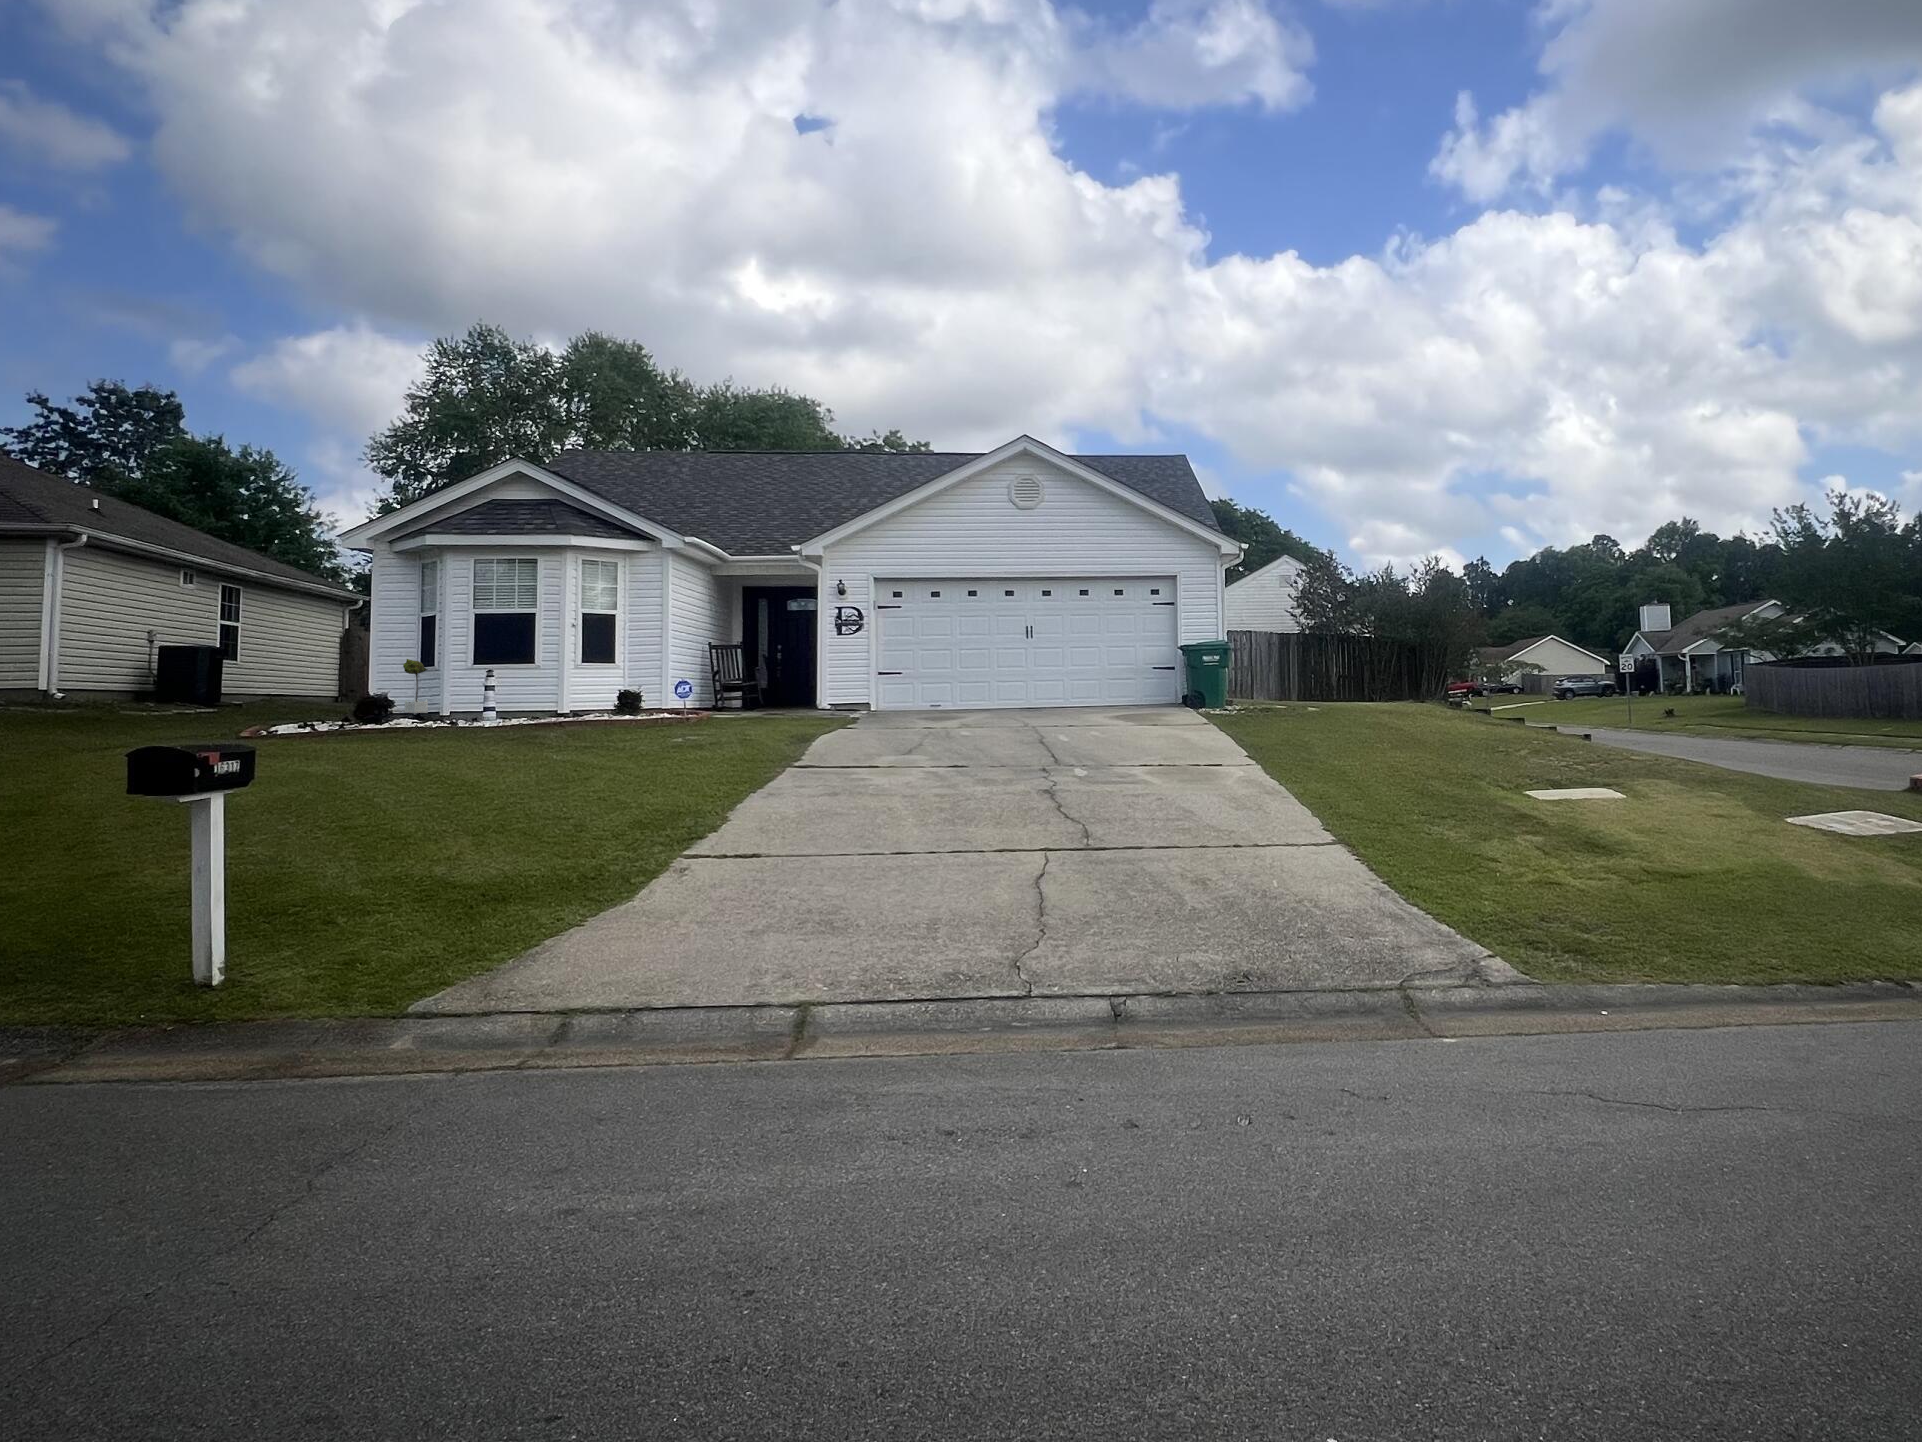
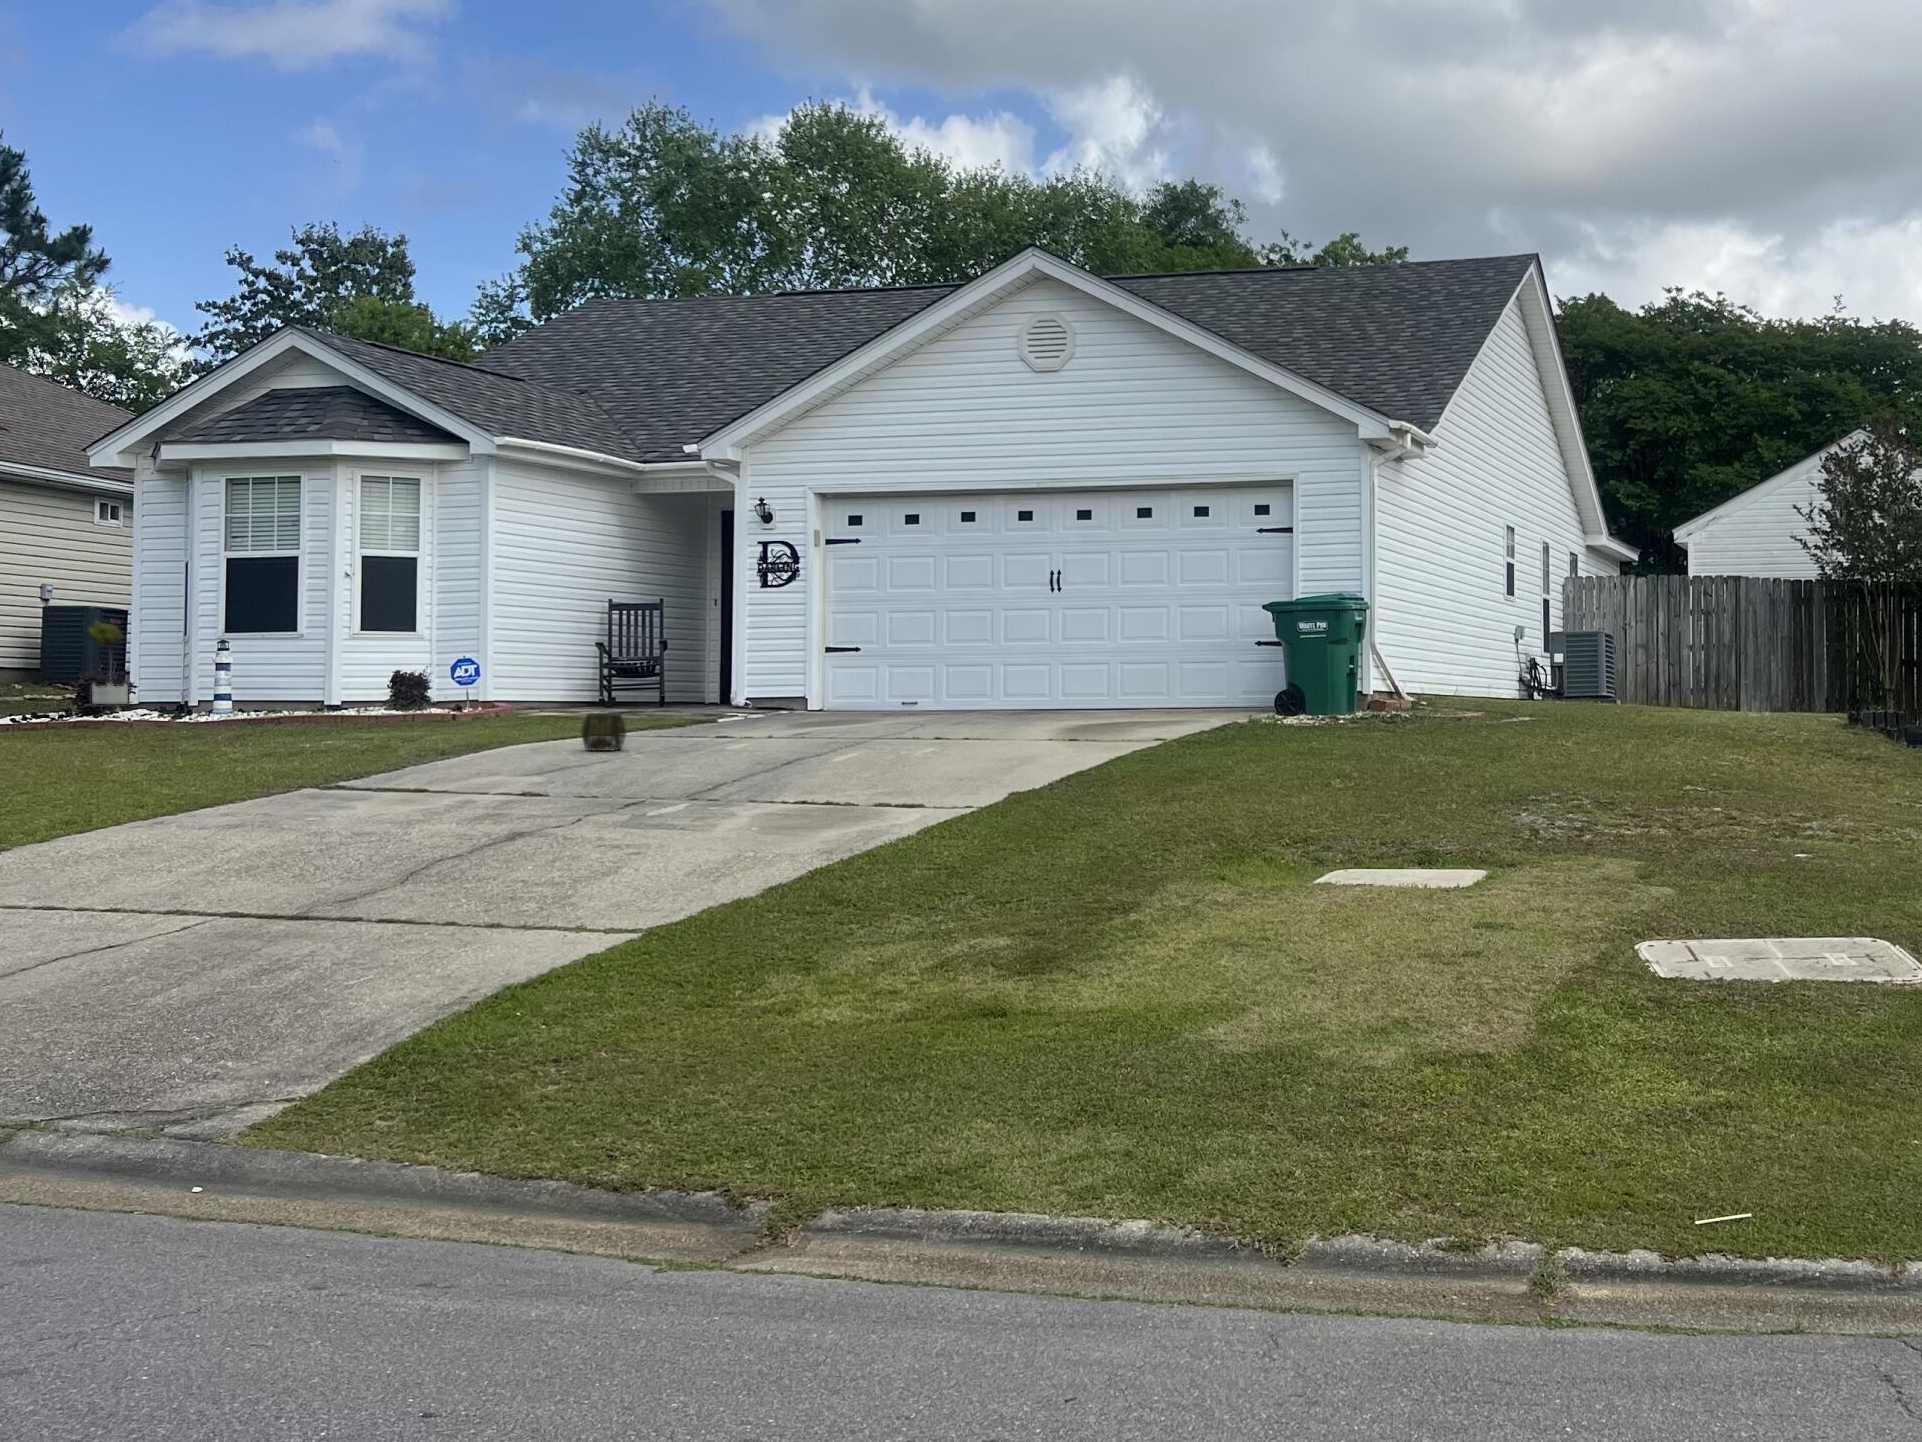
woven basket: none [708,715,738,740] -> present [581,713,626,751]

